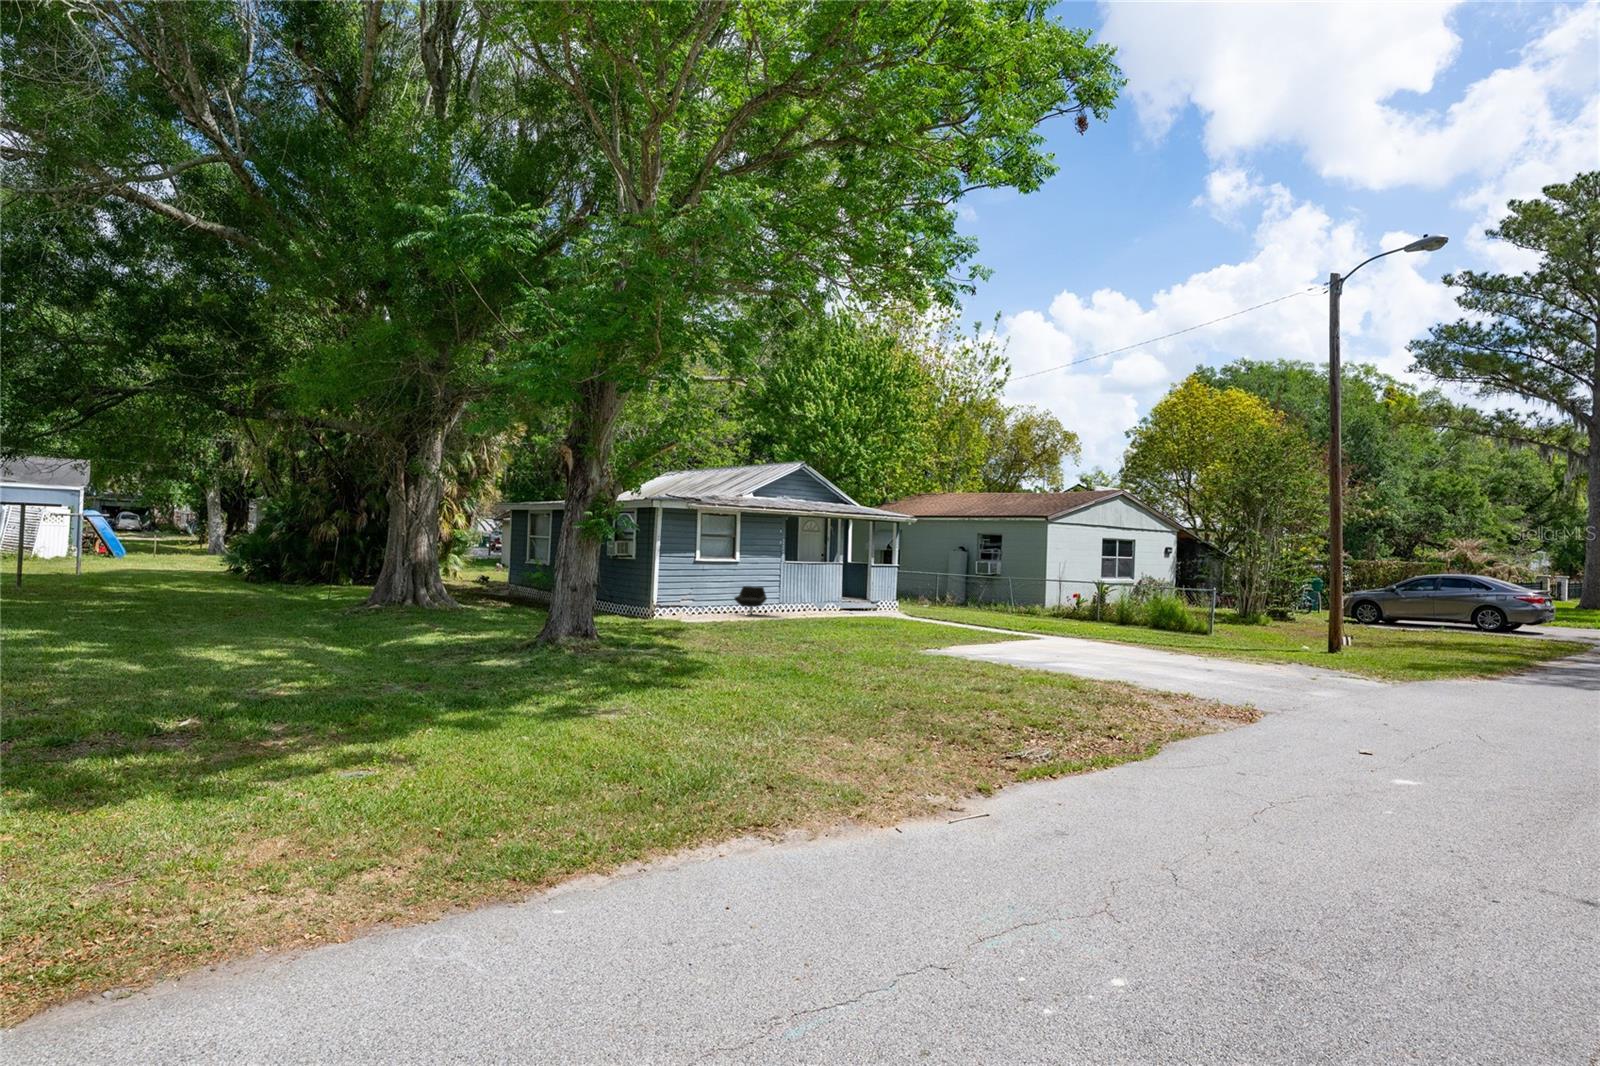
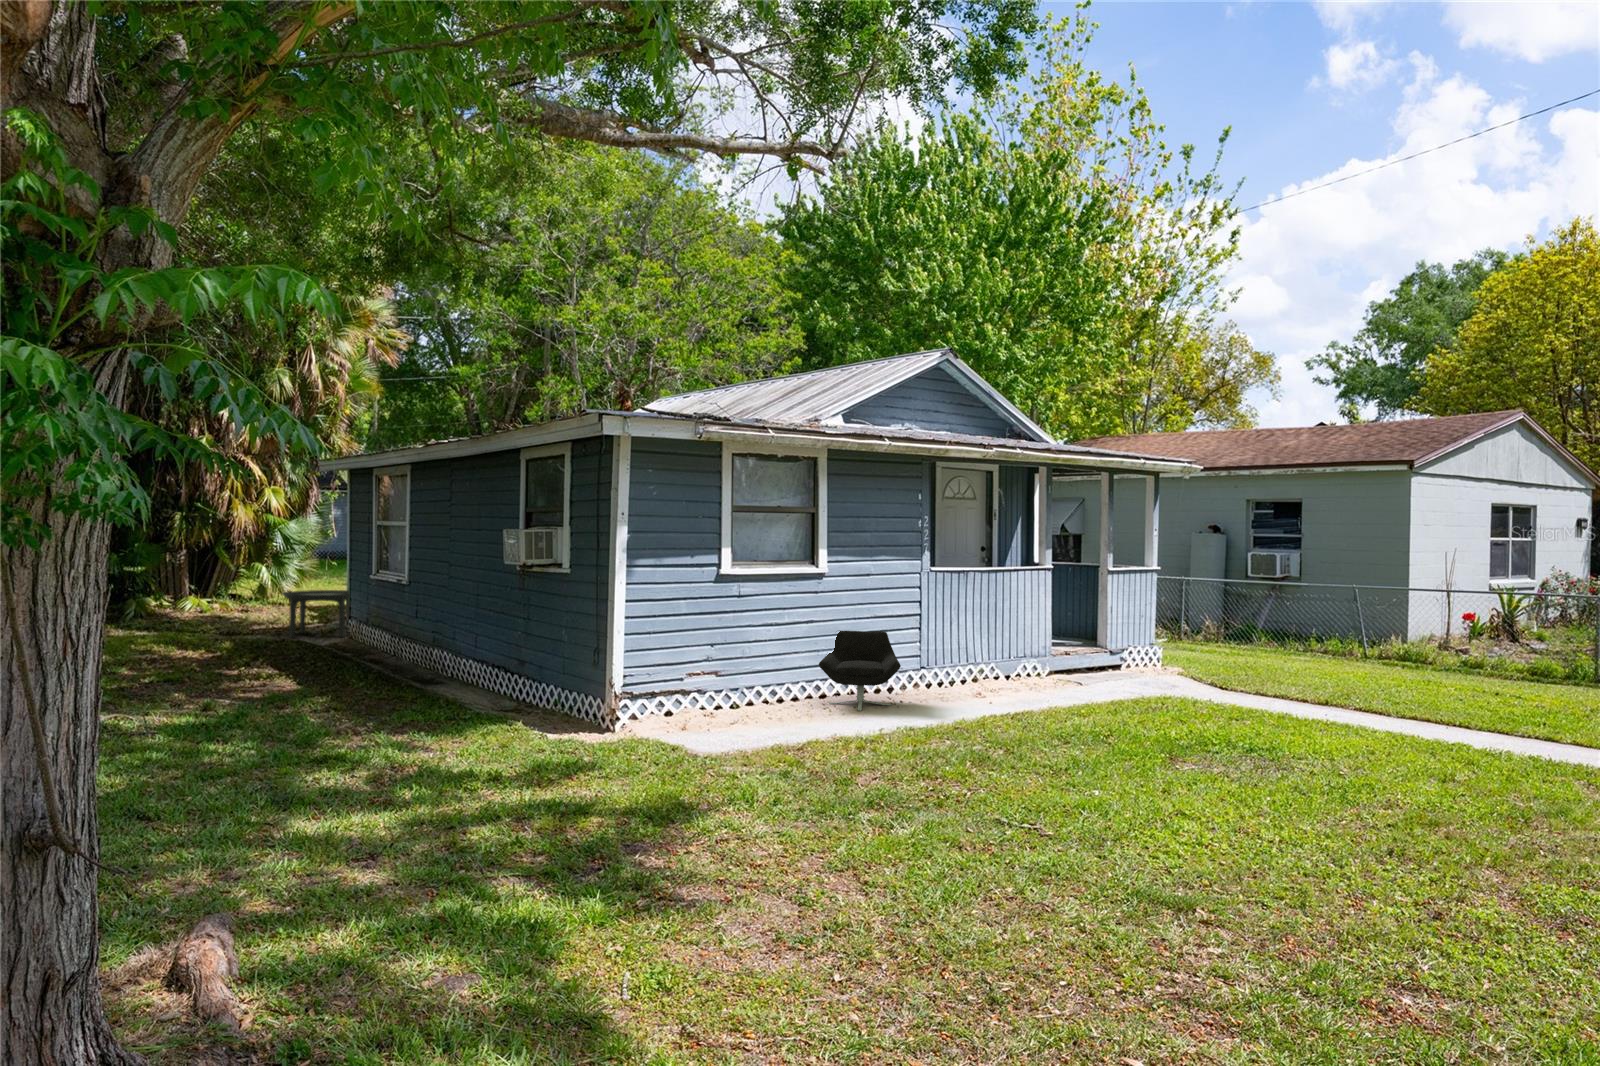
round table: none [473,568,512,591] -> present [282,590,350,638]

